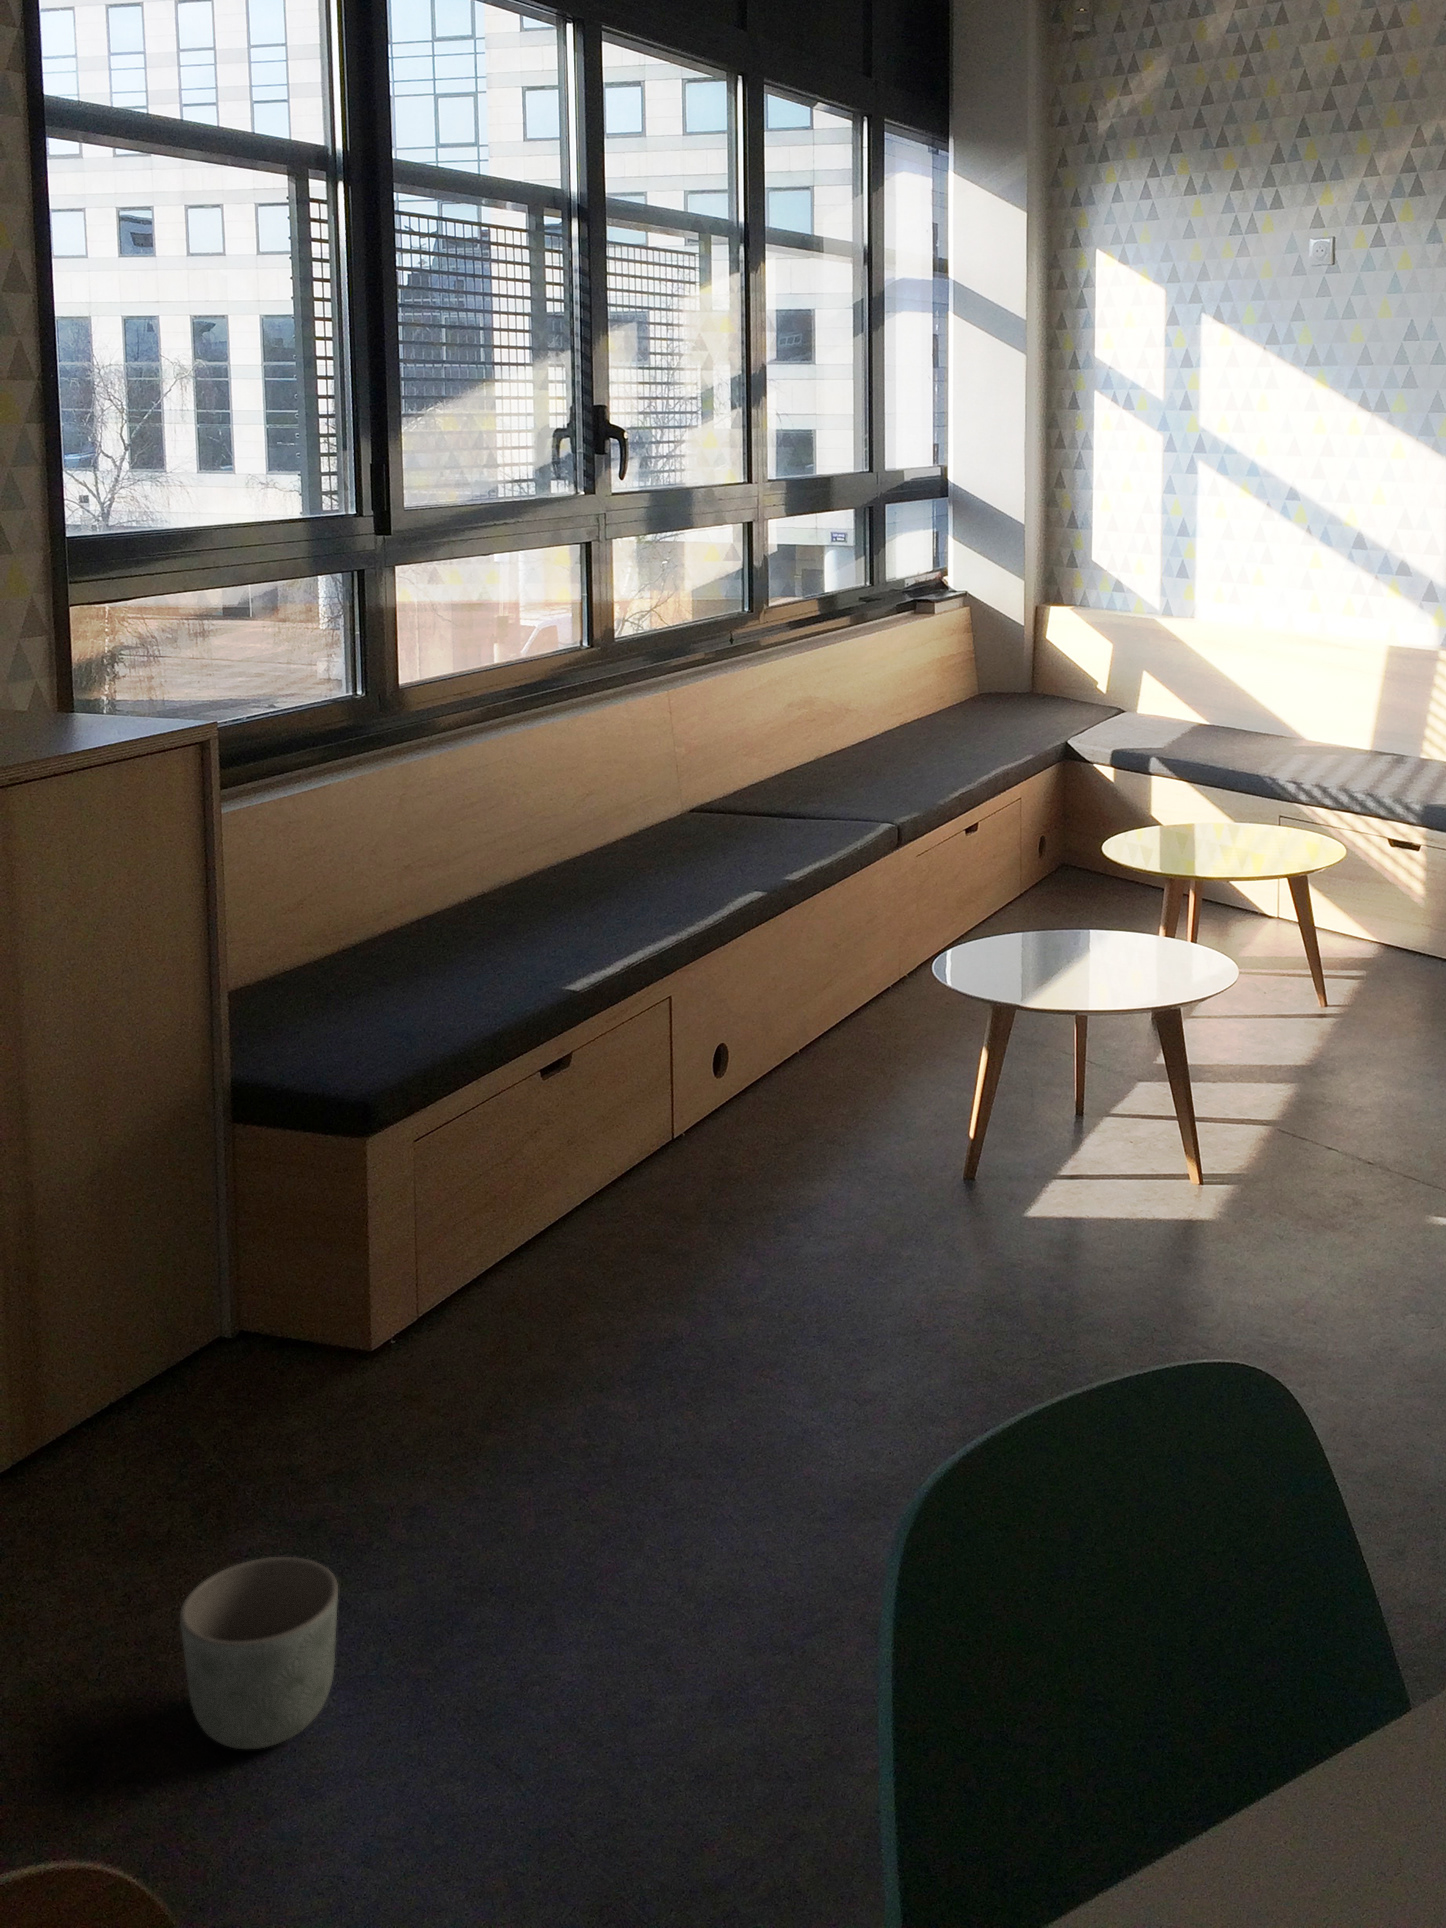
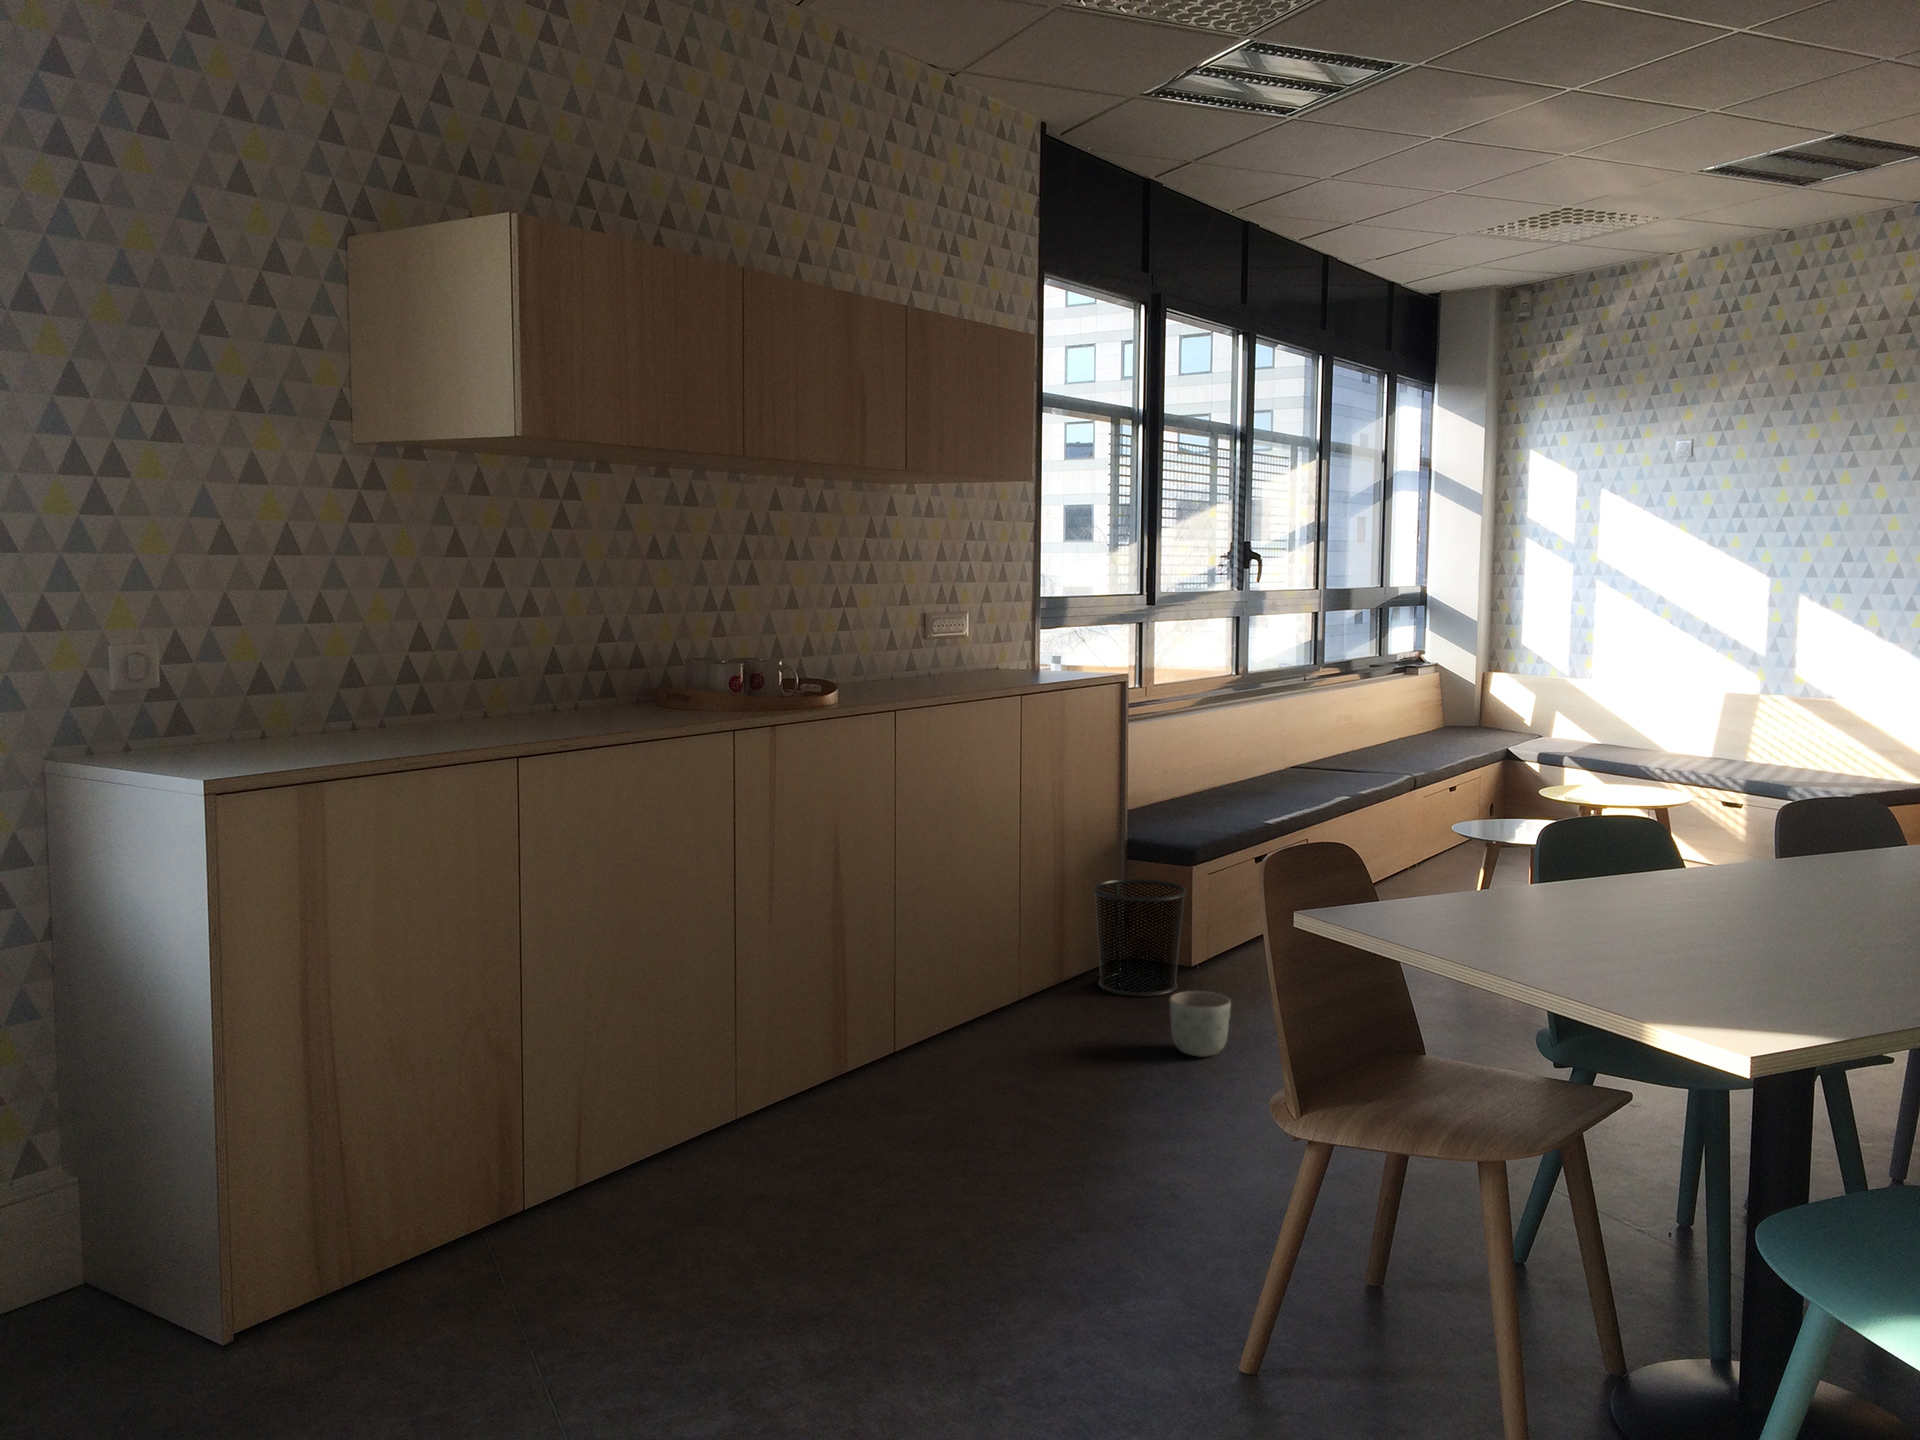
waste bin: none [108,1185,333,1482] -> present [1093,879,1187,997]

